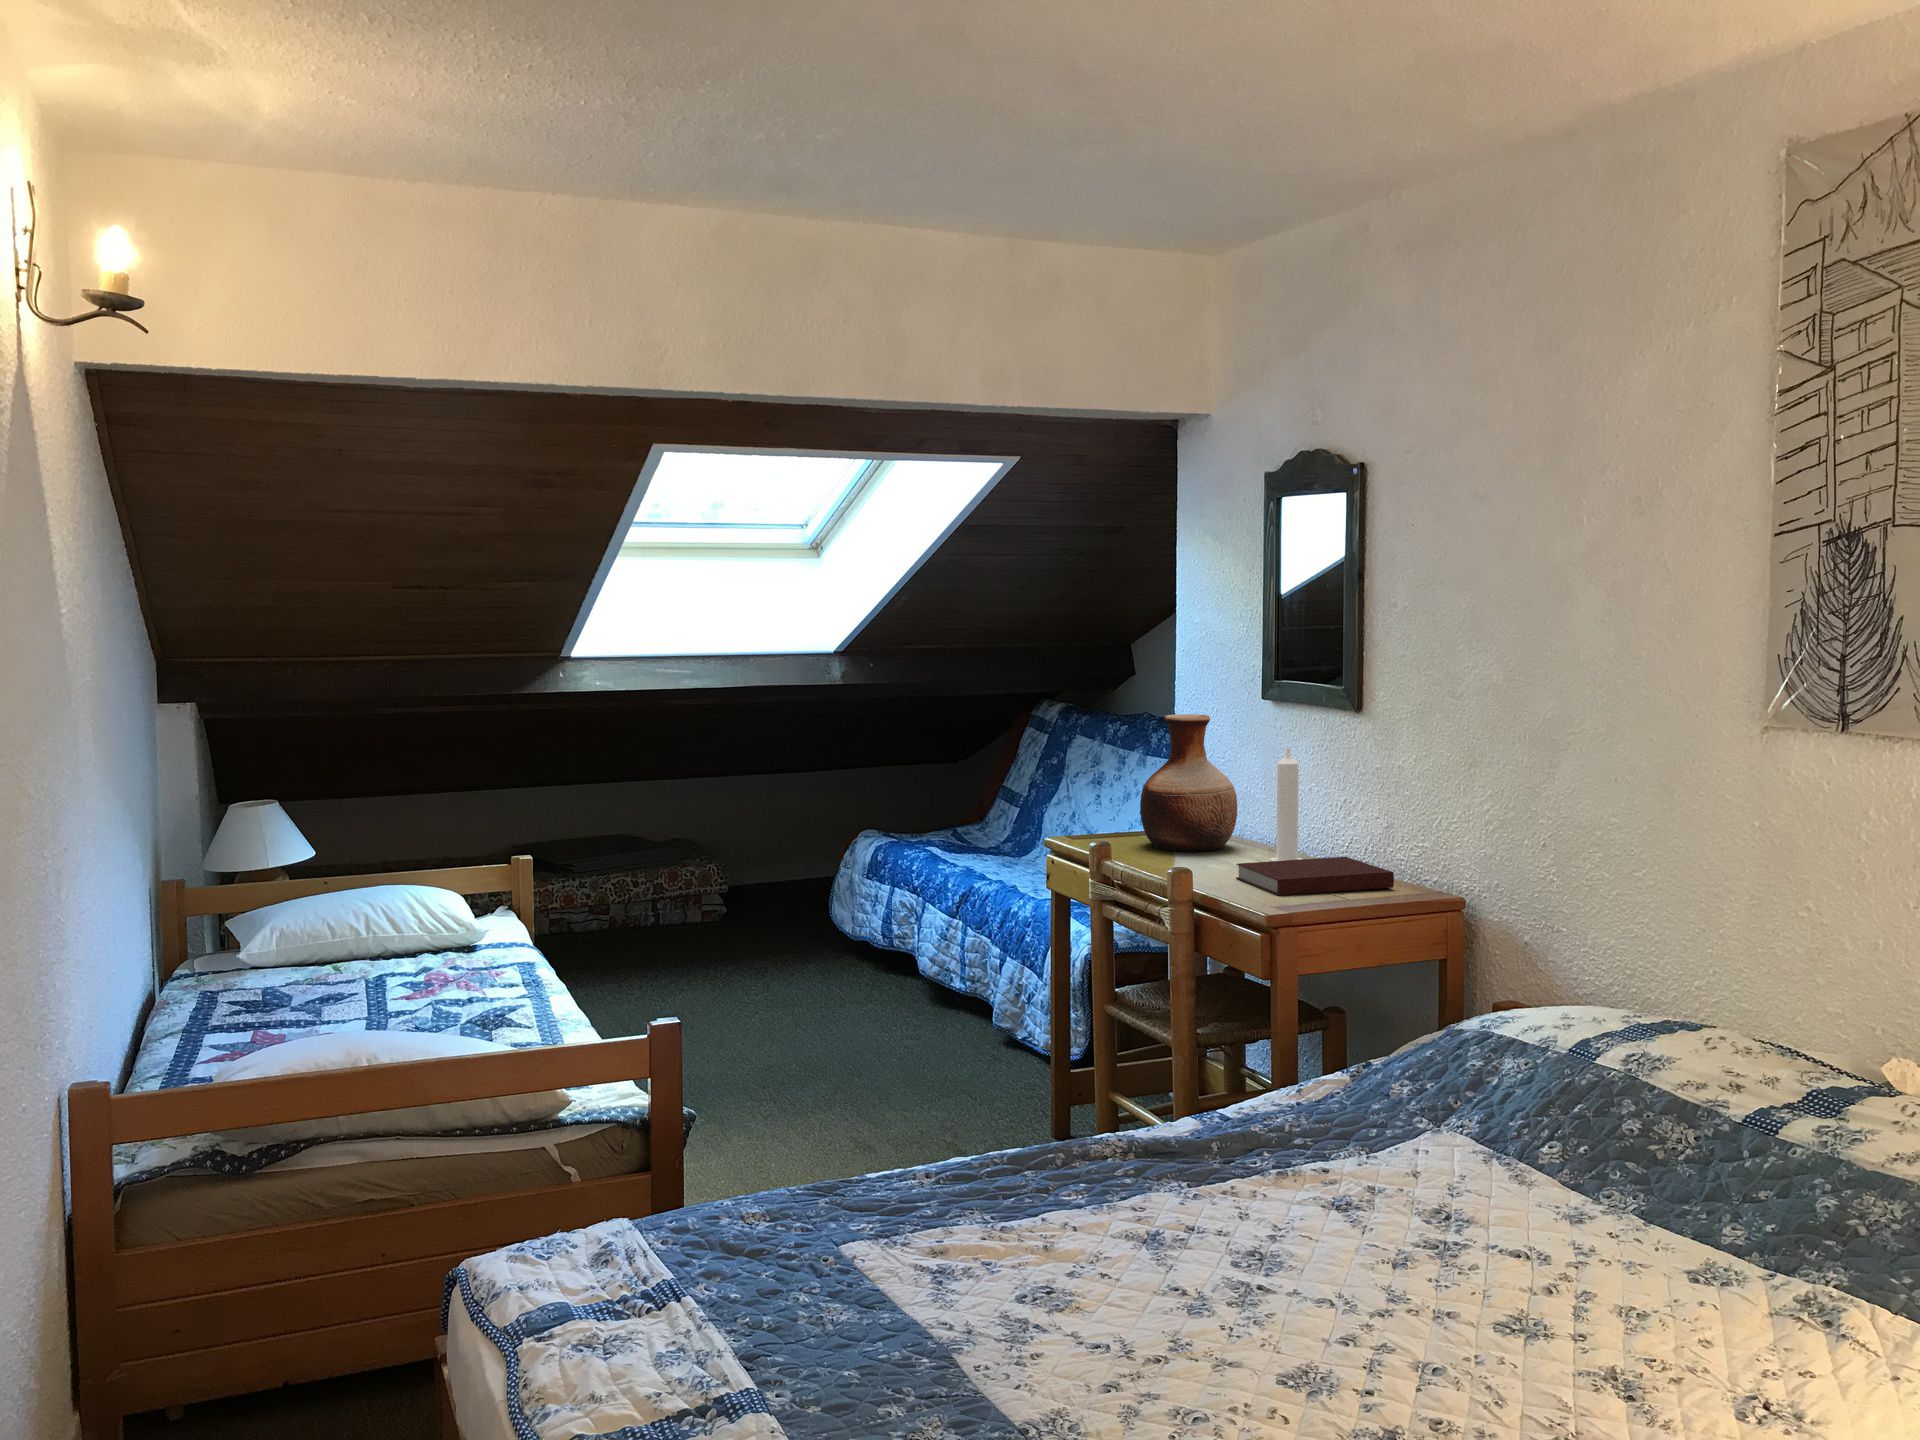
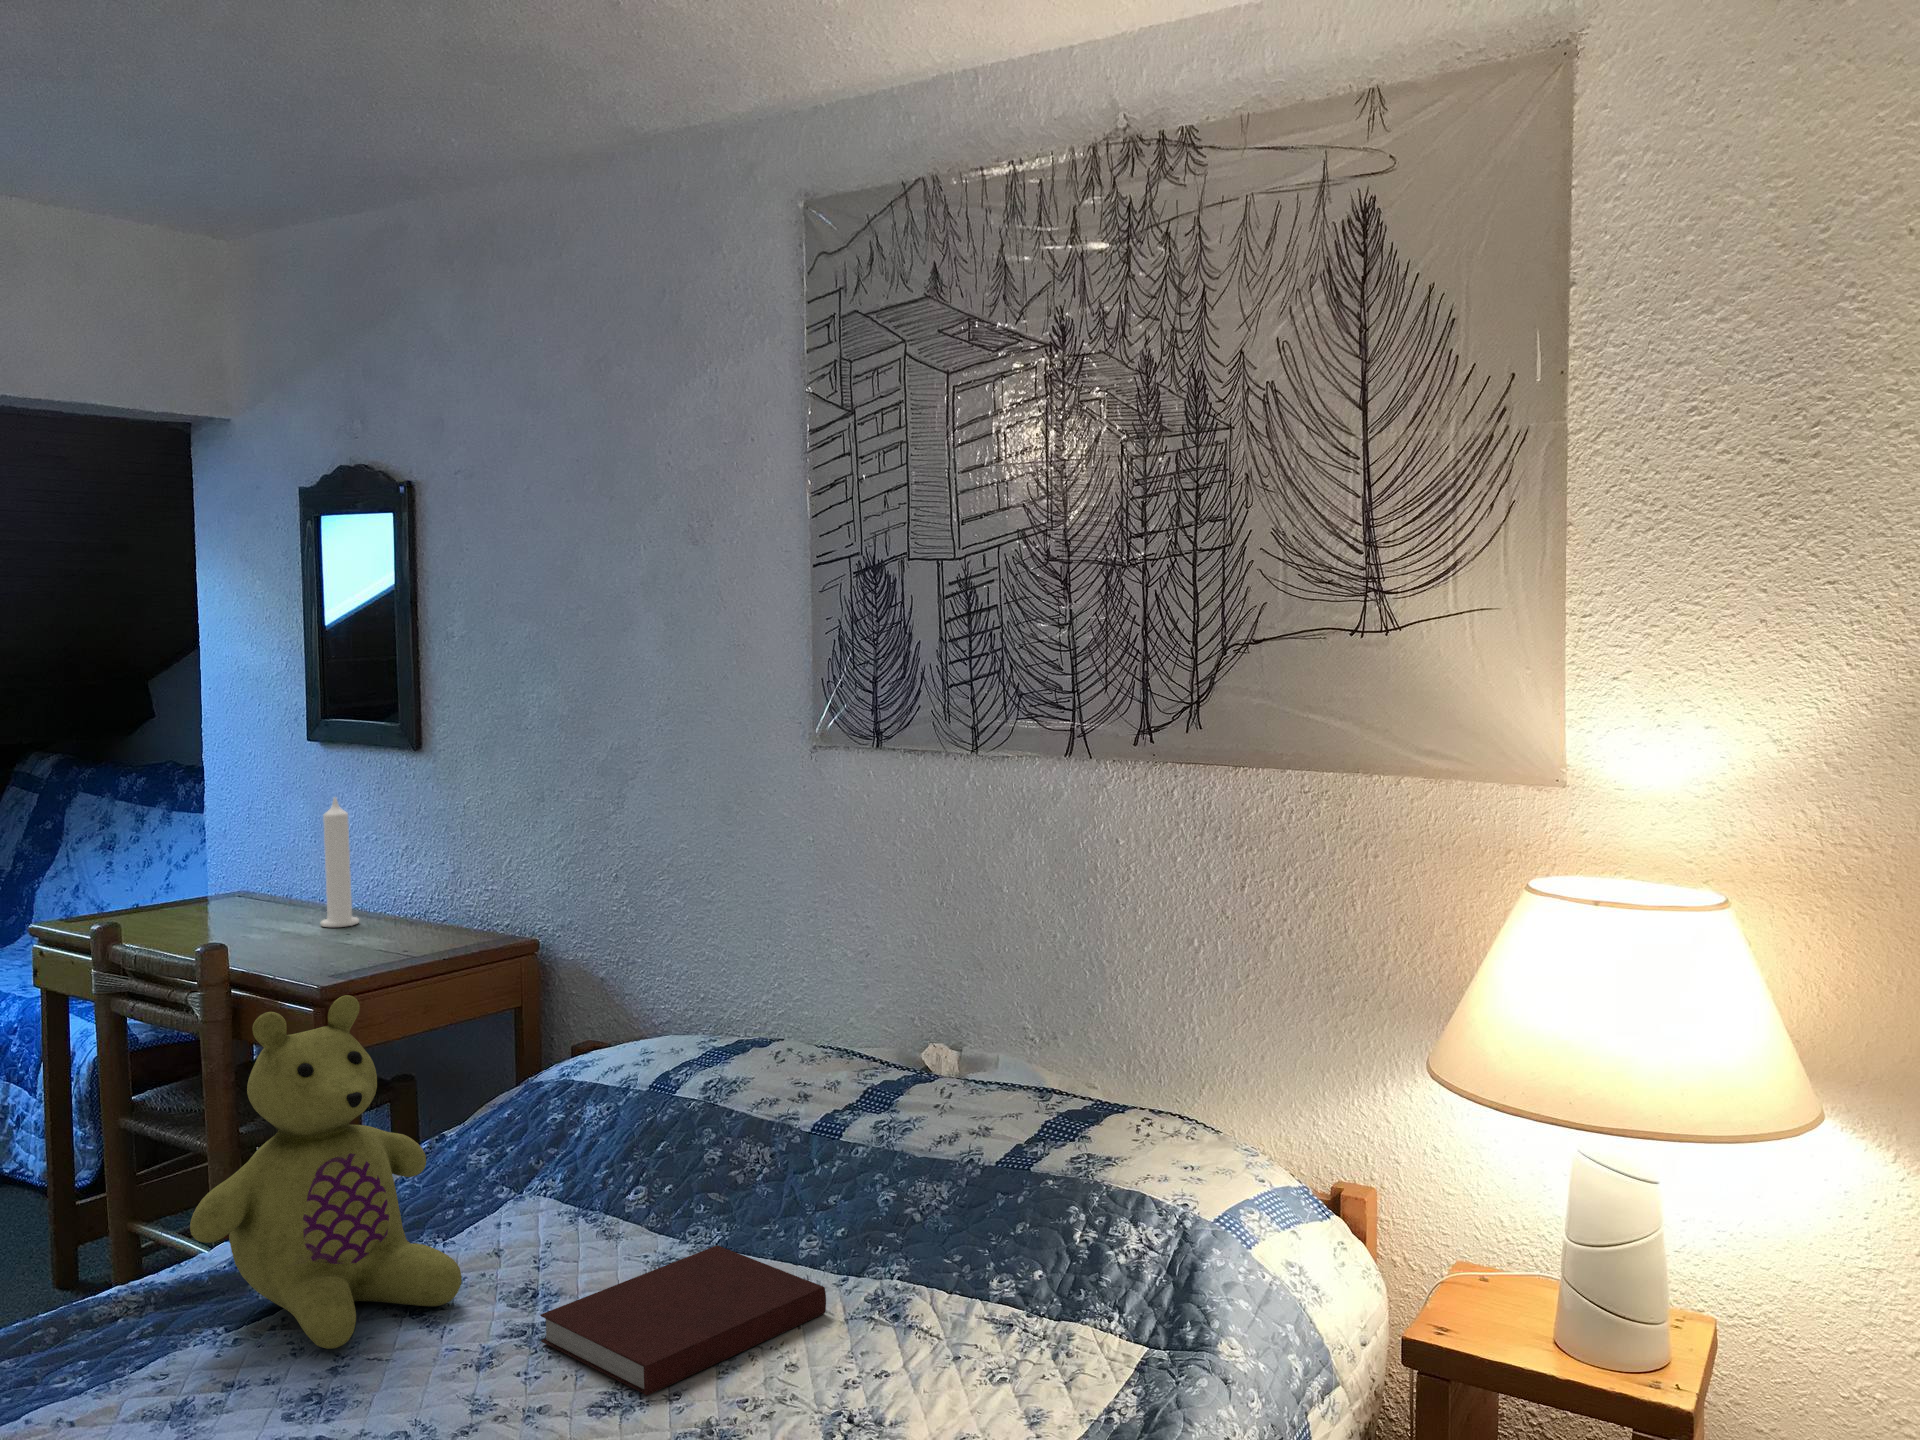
vase: present [1140,714,1237,852] -> none [158,765,279,924]
notebook: present [1236,857,1394,896] -> present [540,1245,826,1395]
stuffed bear: none [1163,922,1384,1224] -> present [190,995,462,1349]

